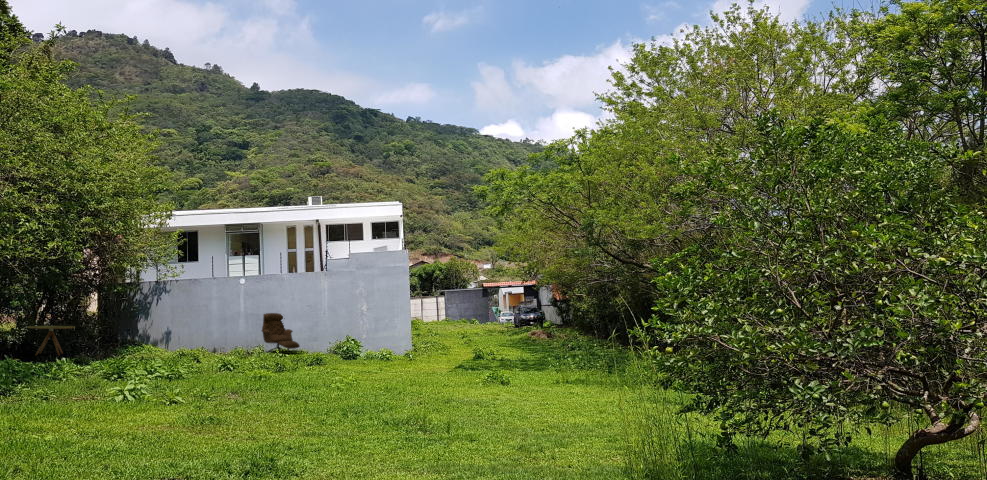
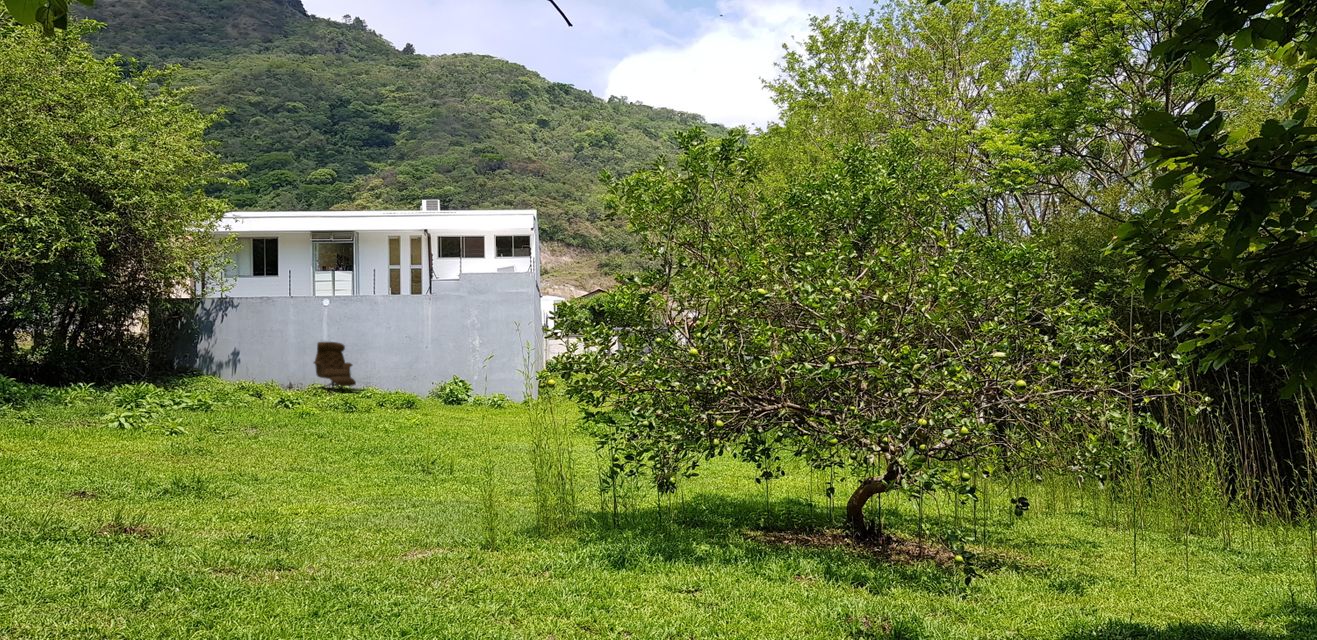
round table: present [28,326,75,355] -> none [33,341,88,377]

